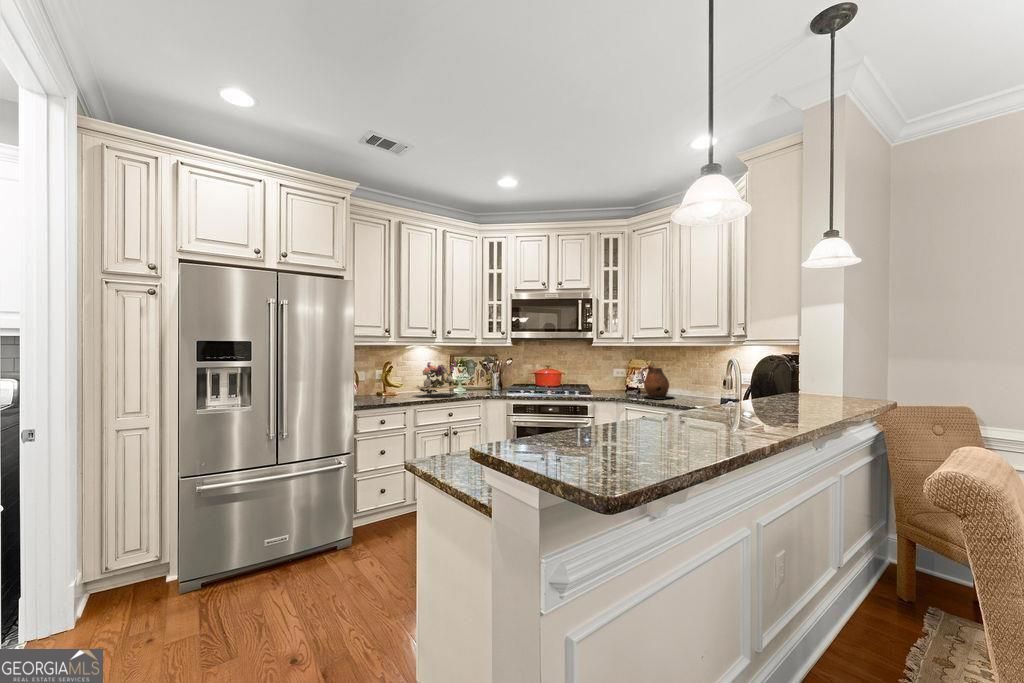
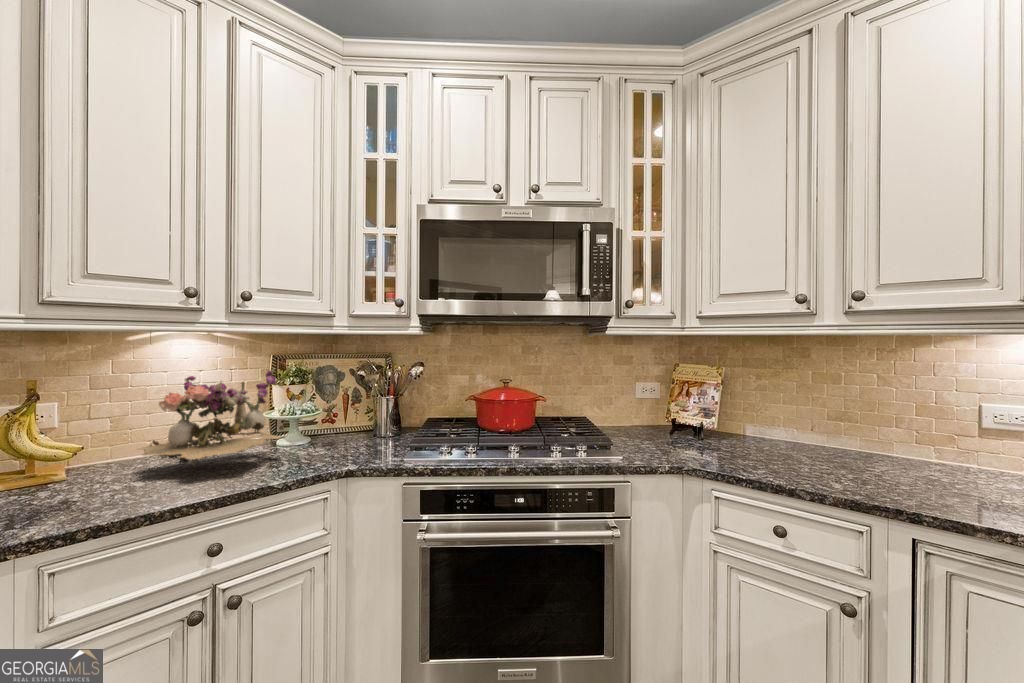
ceramic pitcher: present [641,364,674,399] -> none [727,375,810,466]

